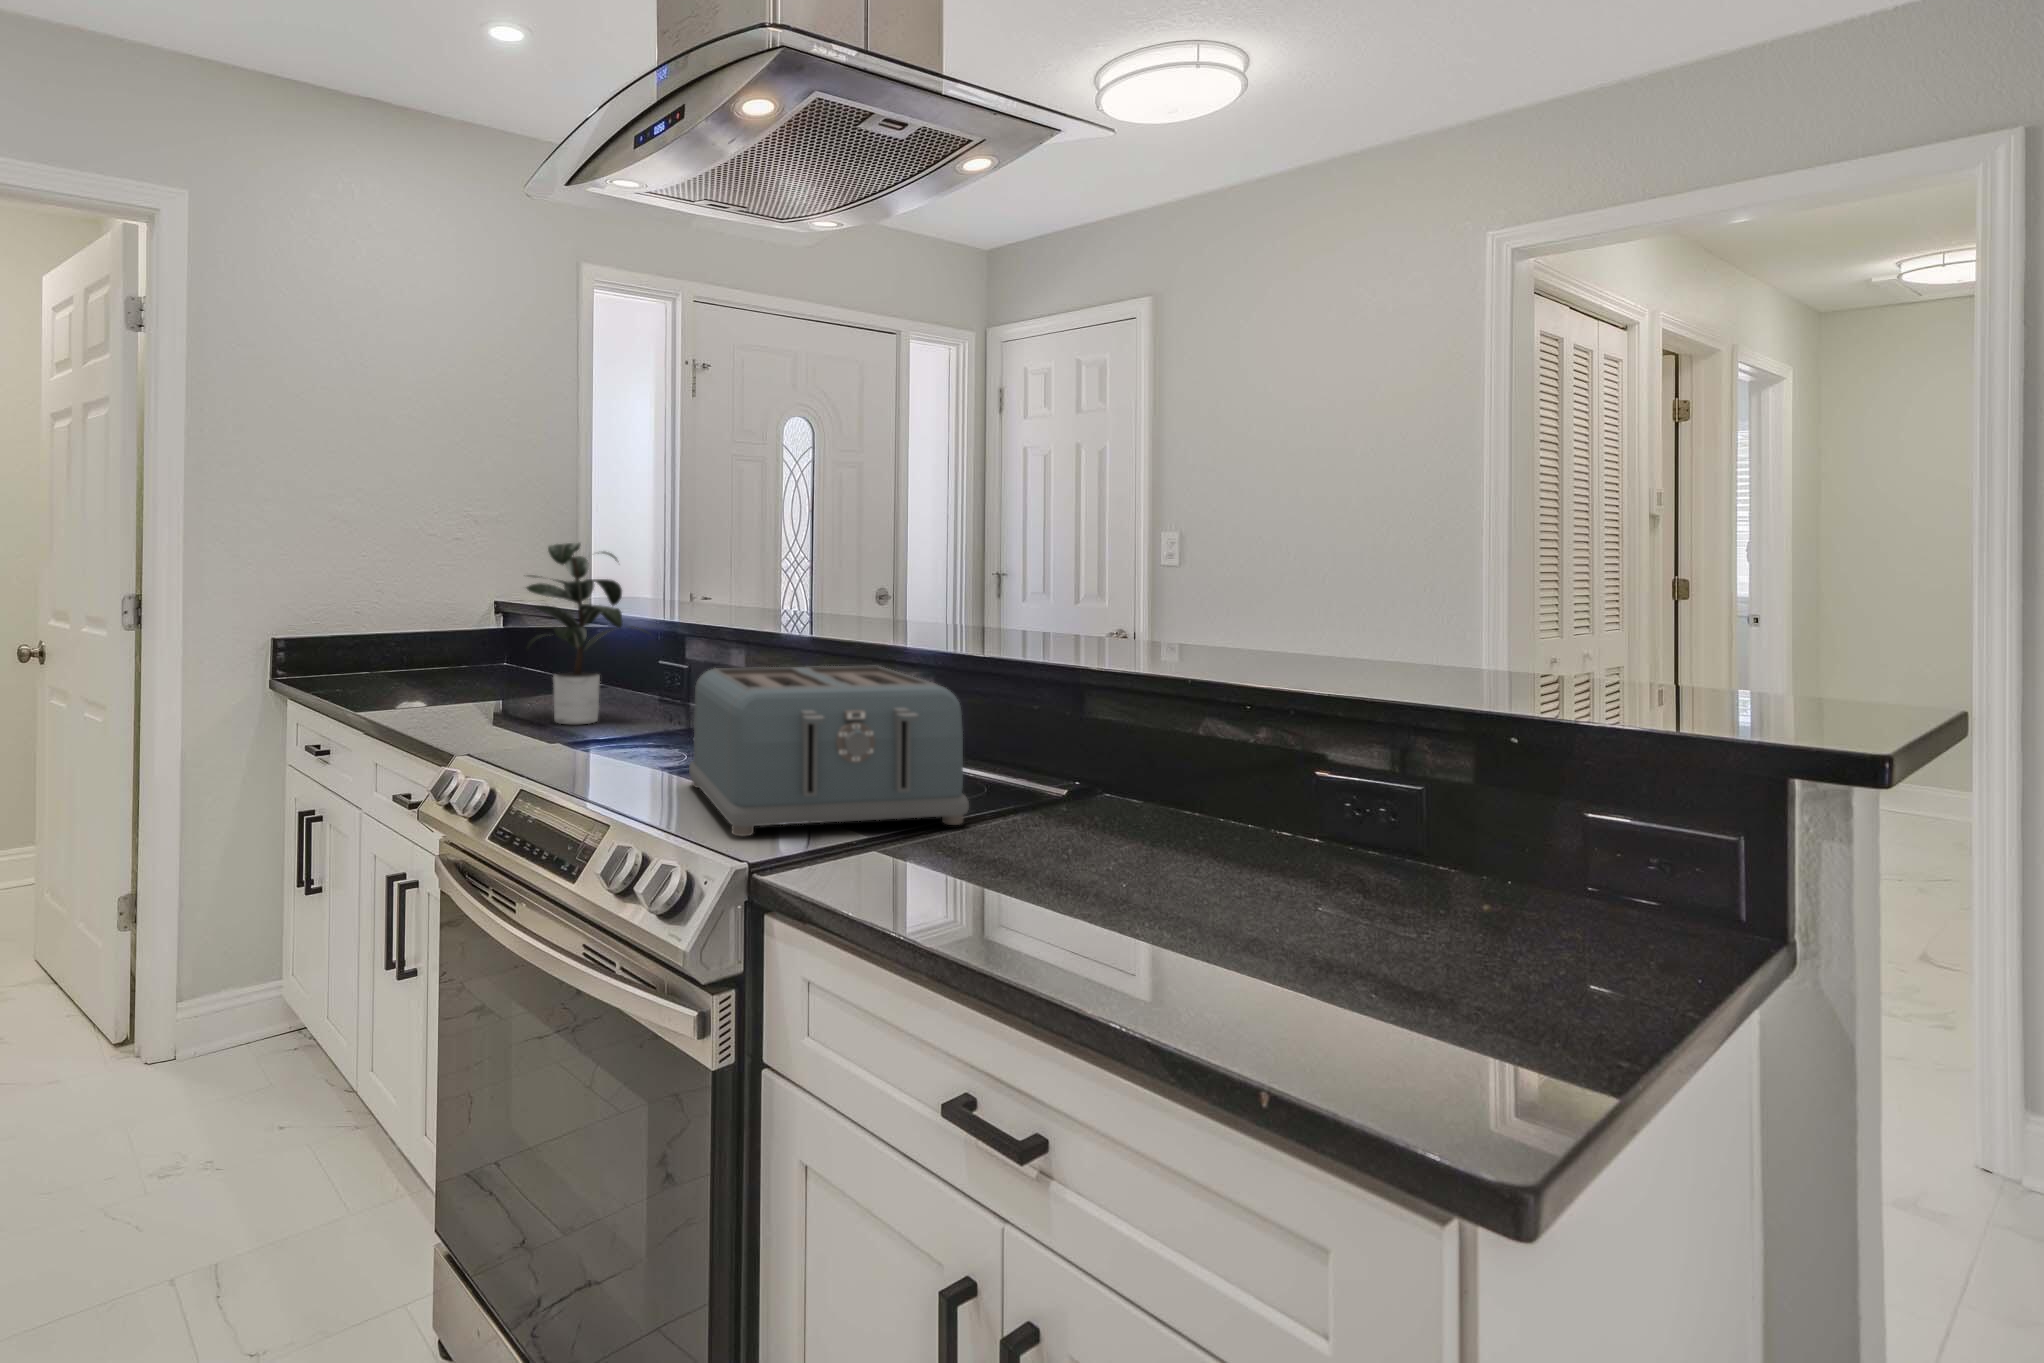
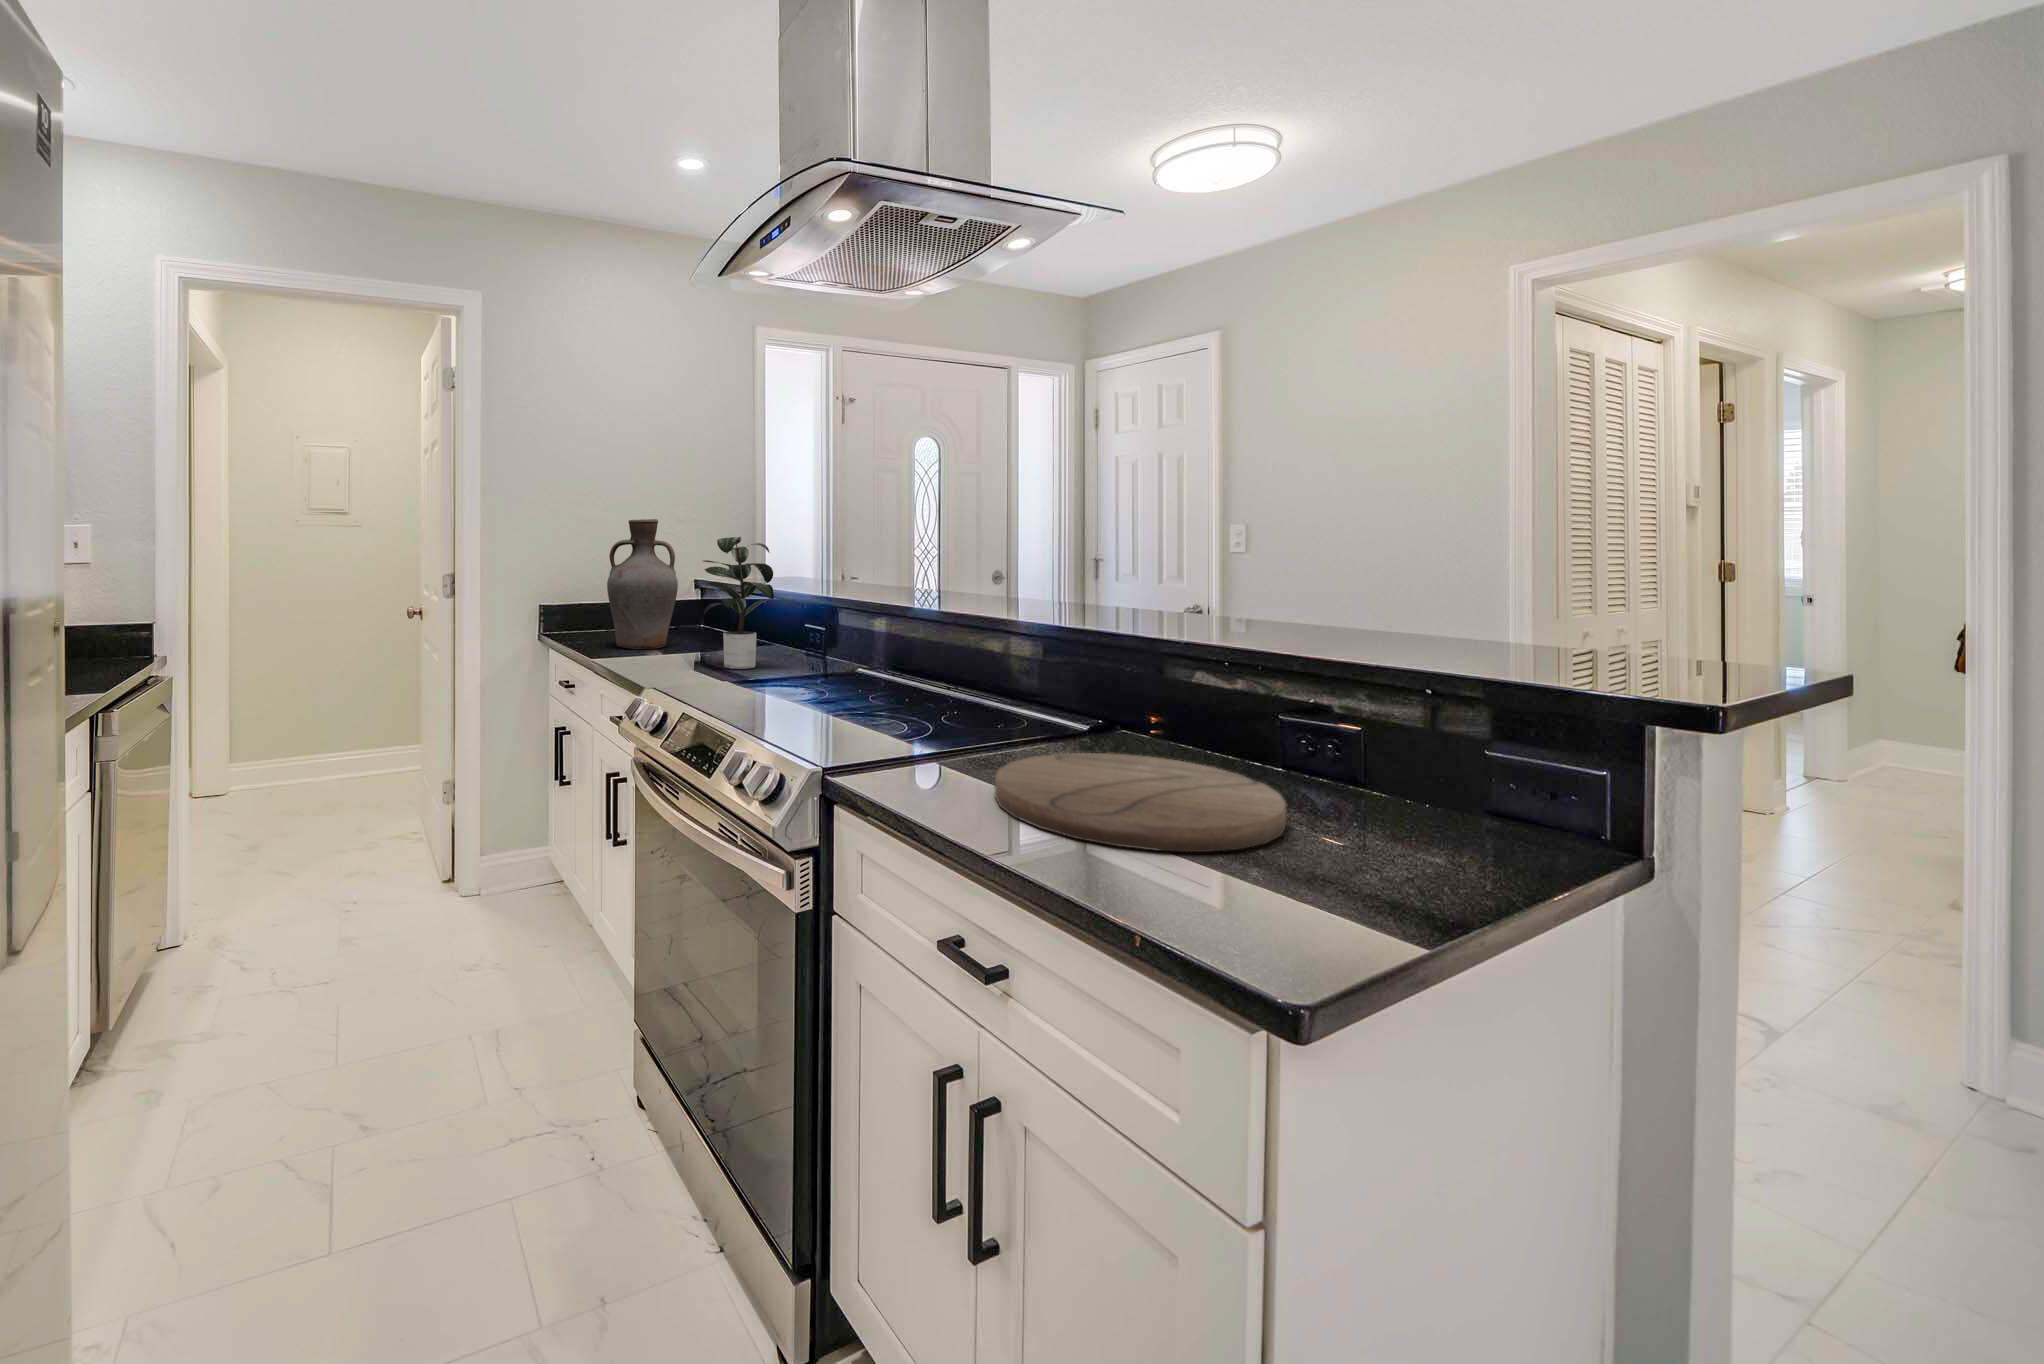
vase: none [376,516,478,698] -> present [607,519,678,649]
toaster: present [689,666,969,836] -> none [803,627,1000,749]
cutting board: none [992,830,1364,962] -> present [995,753,1286,852]

